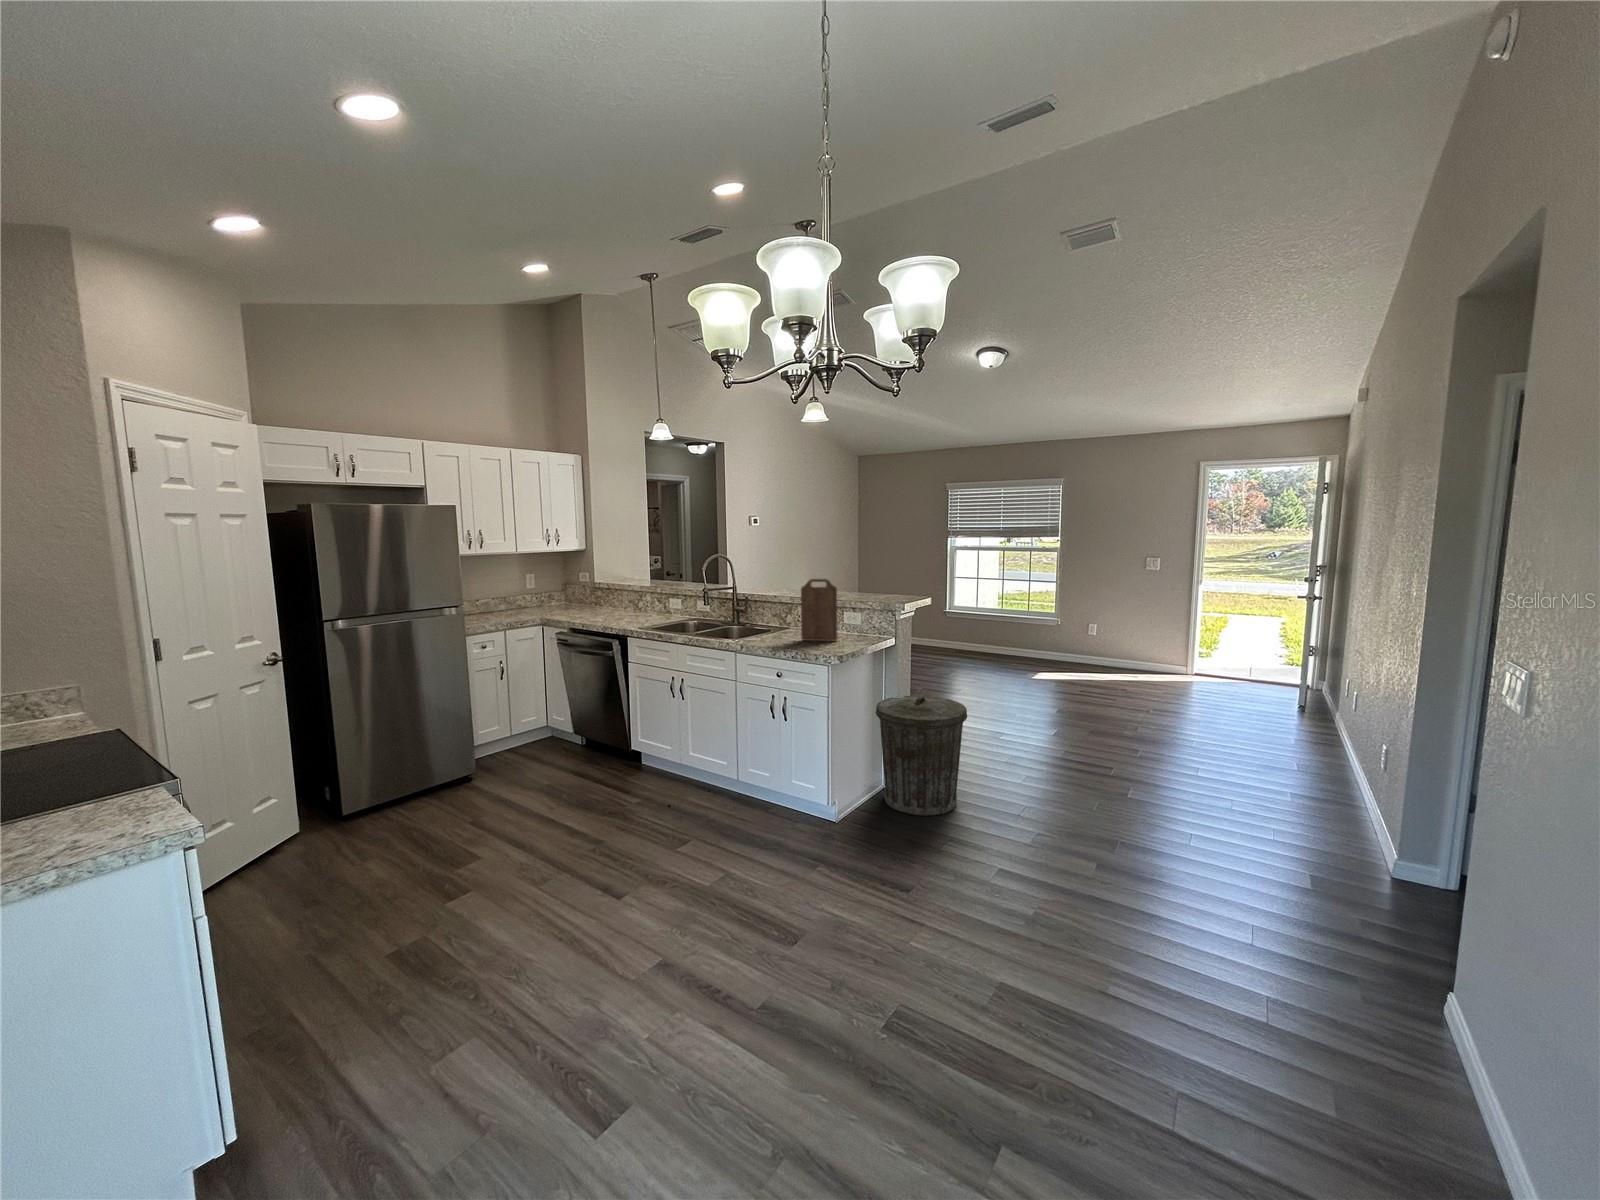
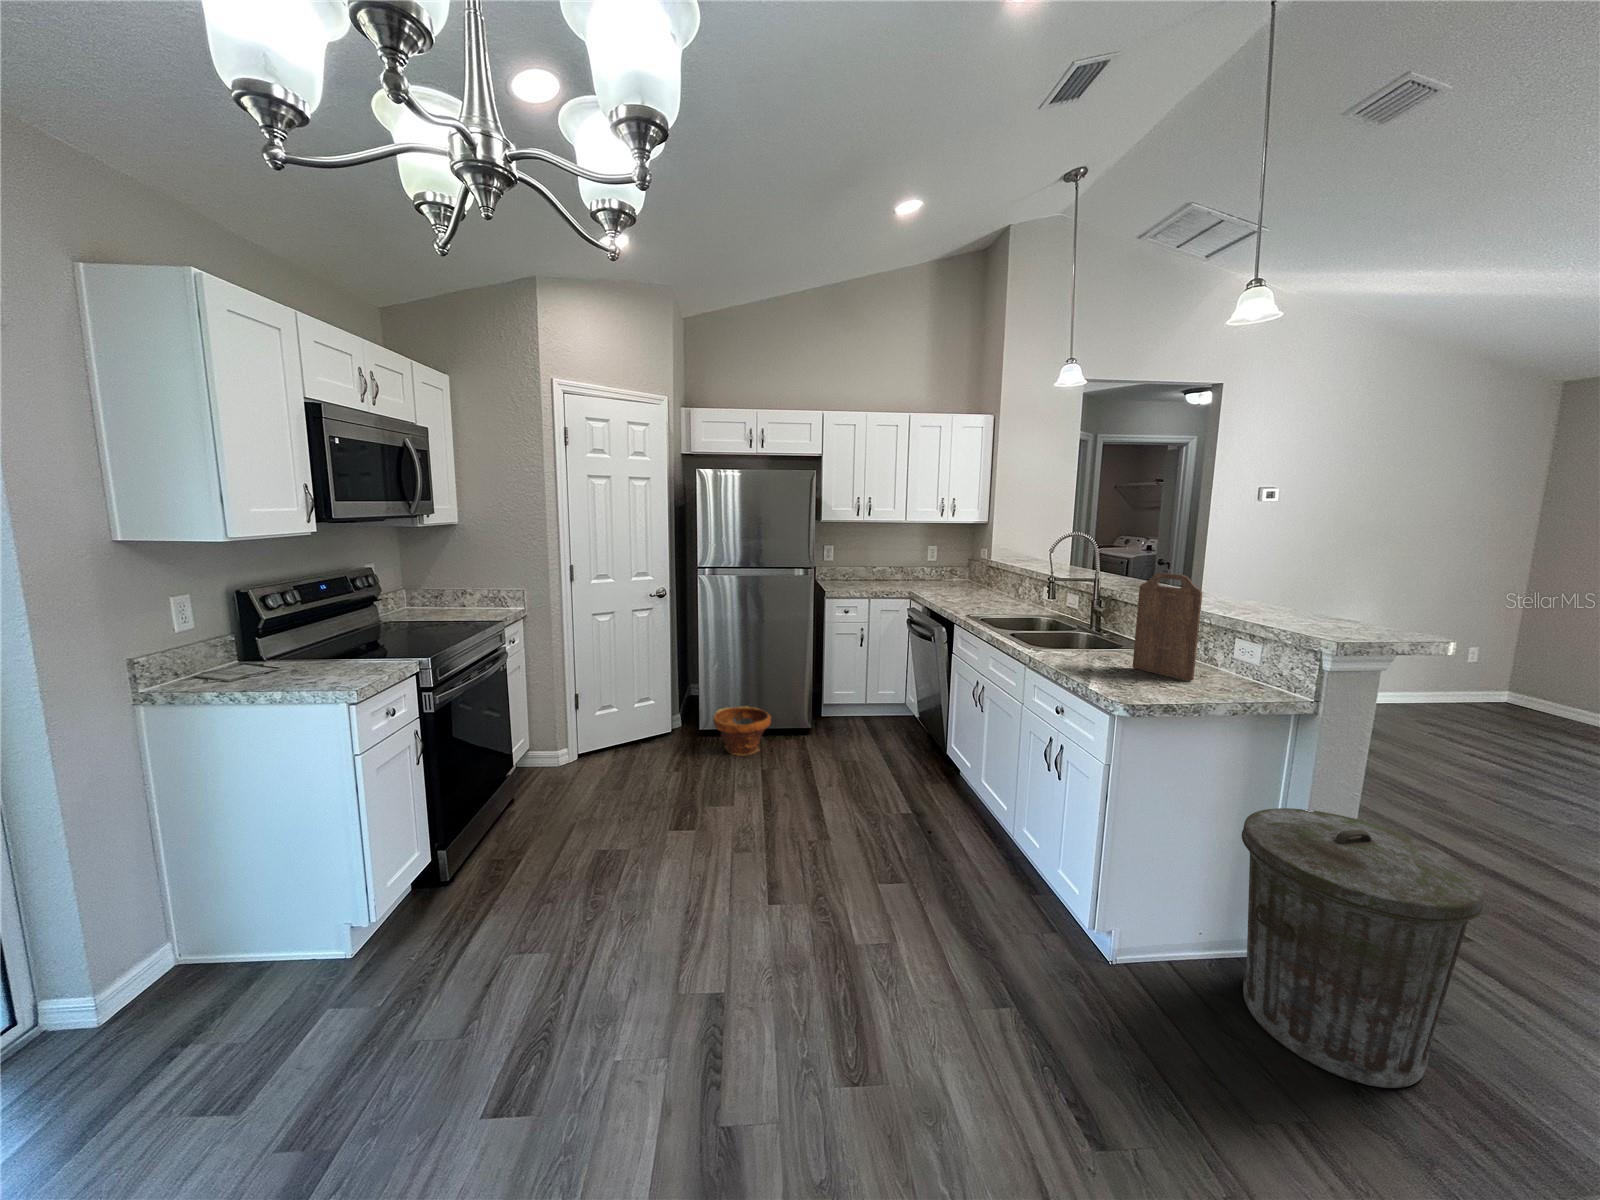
planter: none [375,770,452,826] -> present [713,707,771,756]

